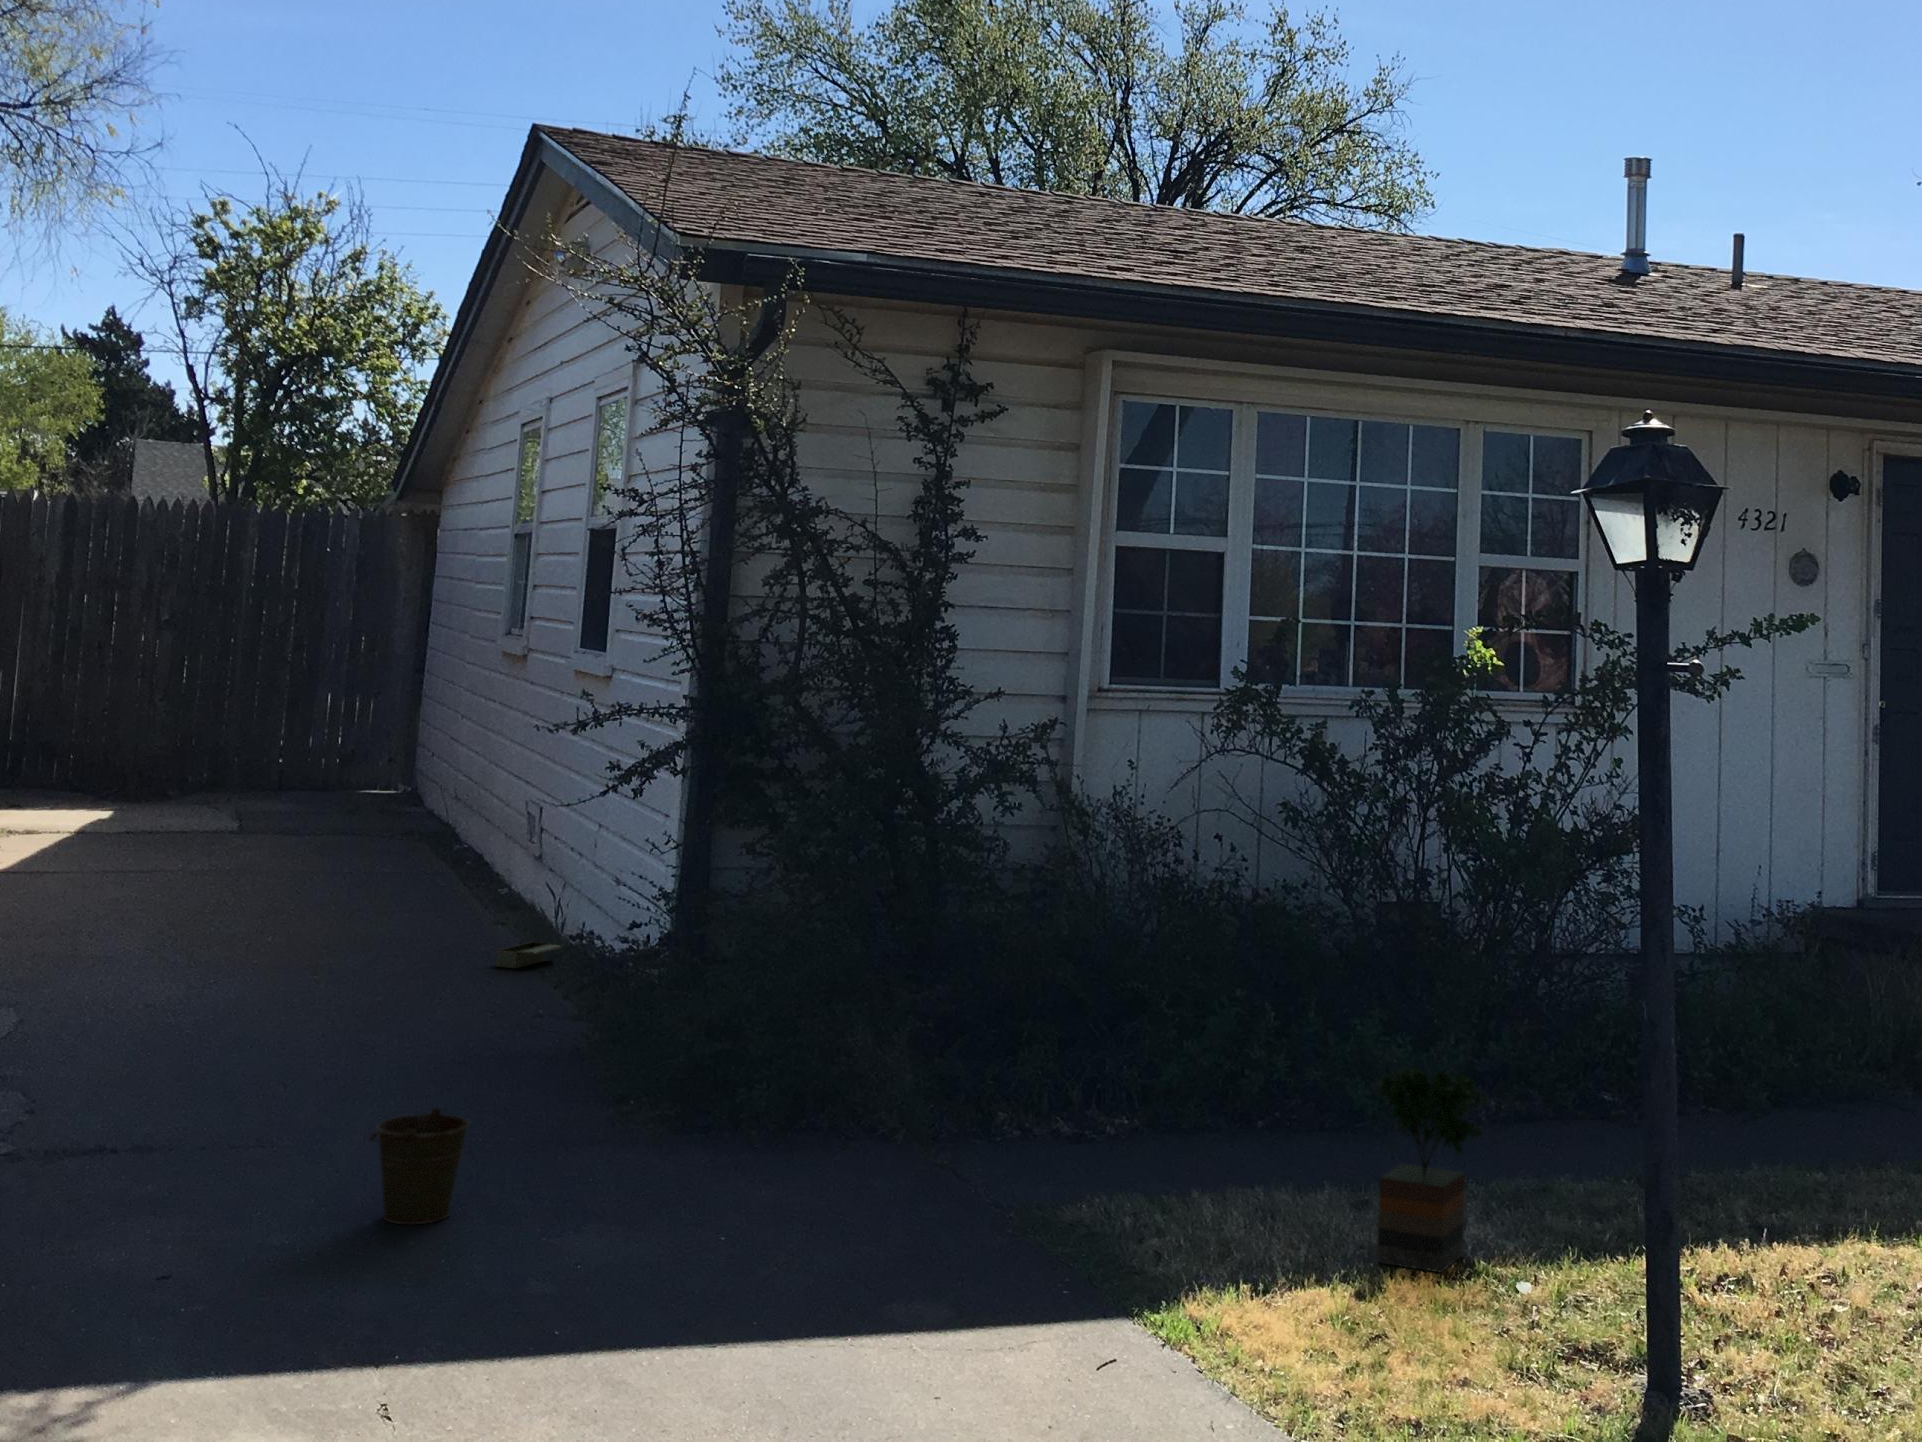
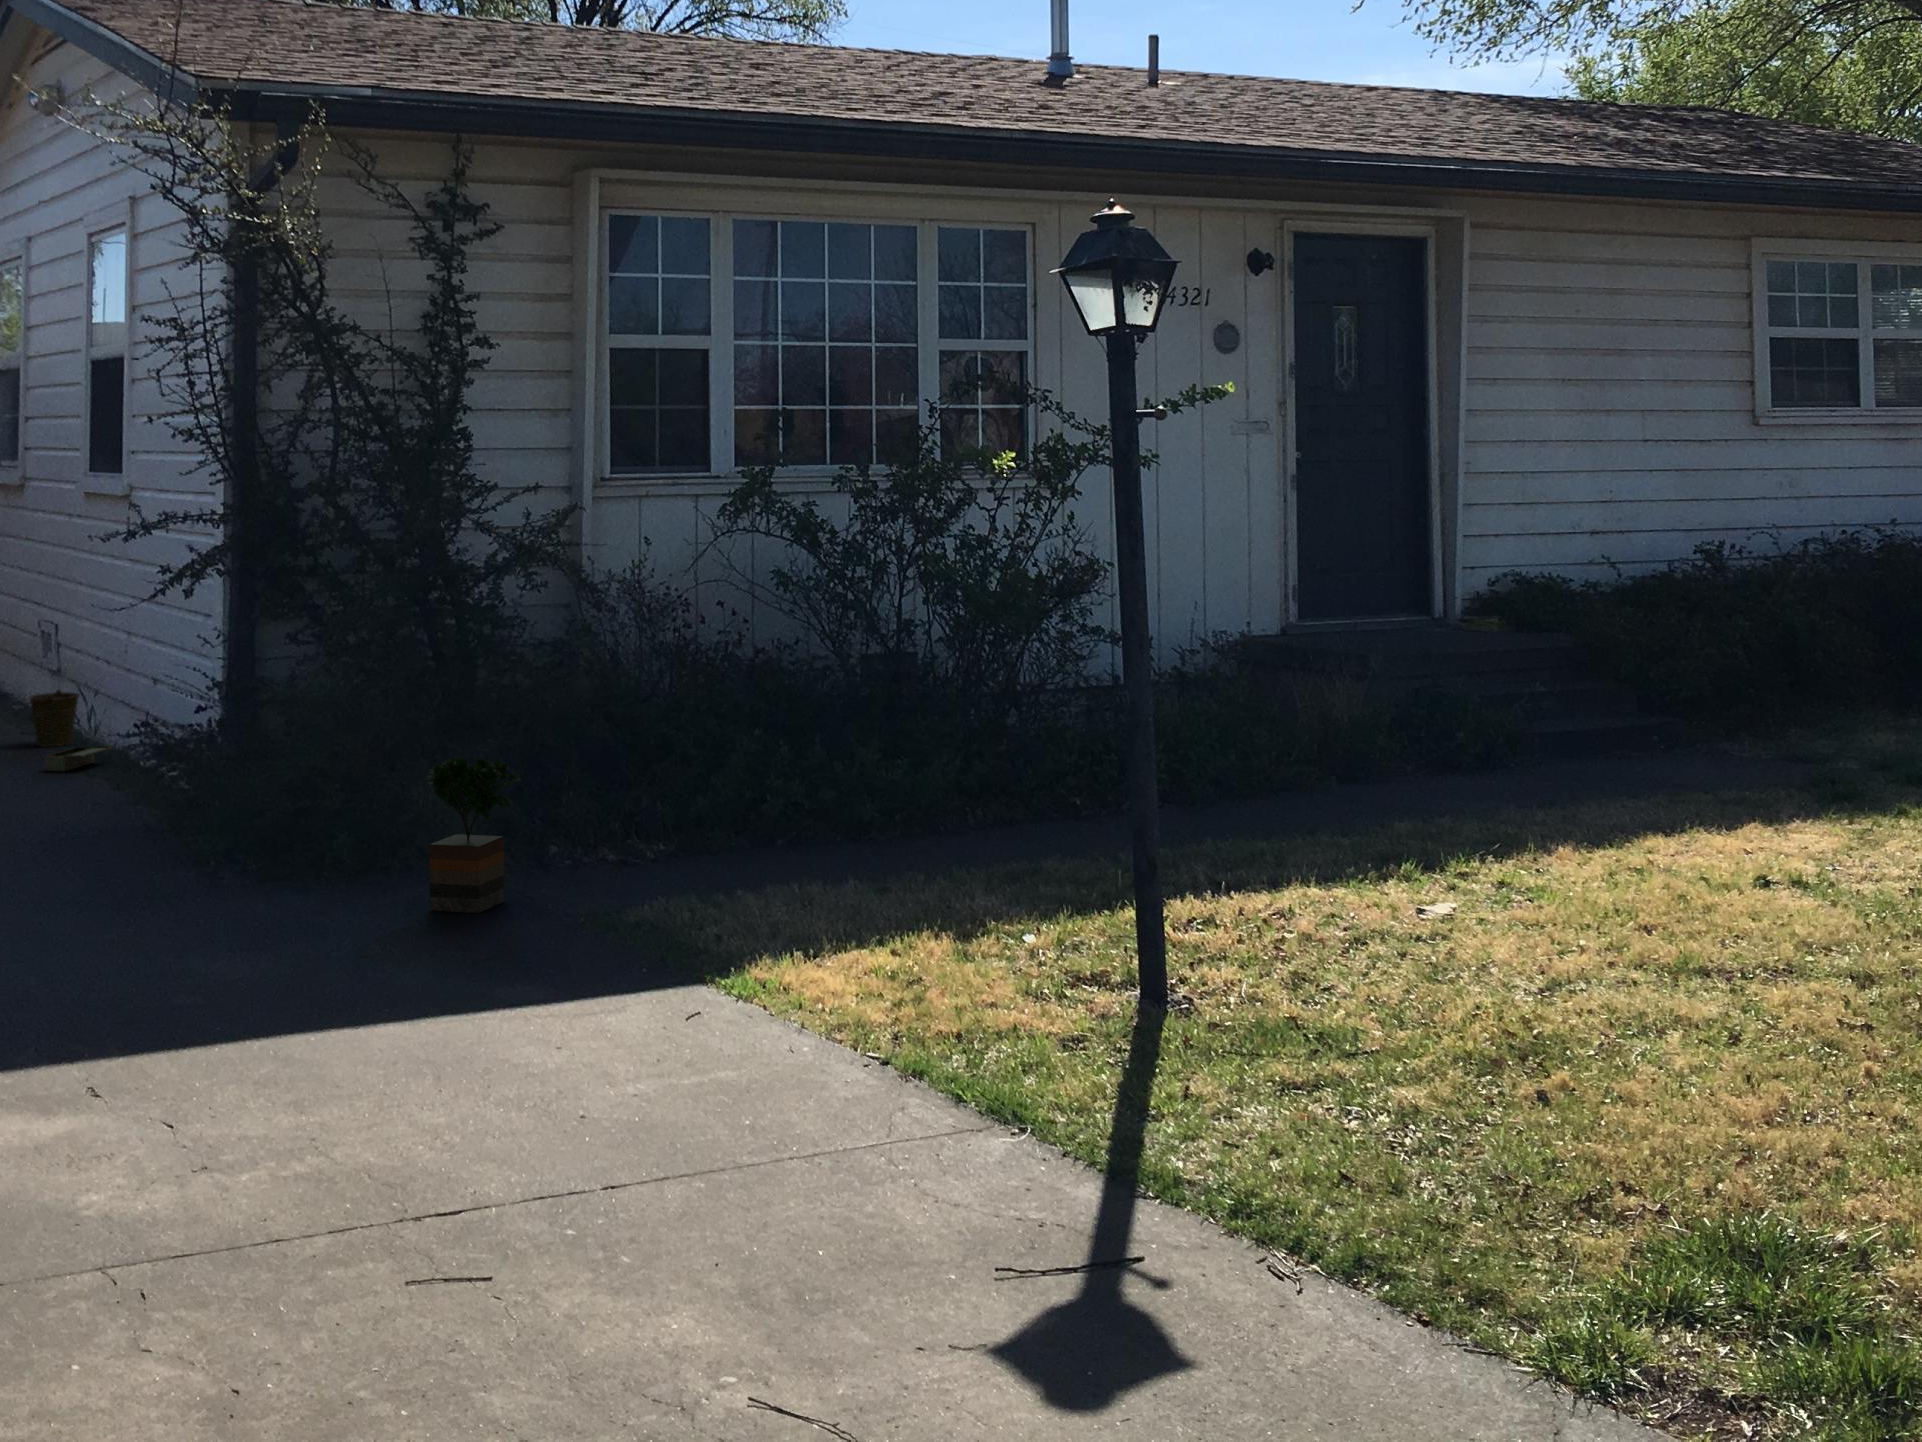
potted tree: present [1376,1068,1488,1273] -> present [428,757,520,913]
bucket: present [370,1108,470,1224] -> present [26,690,79,746]

